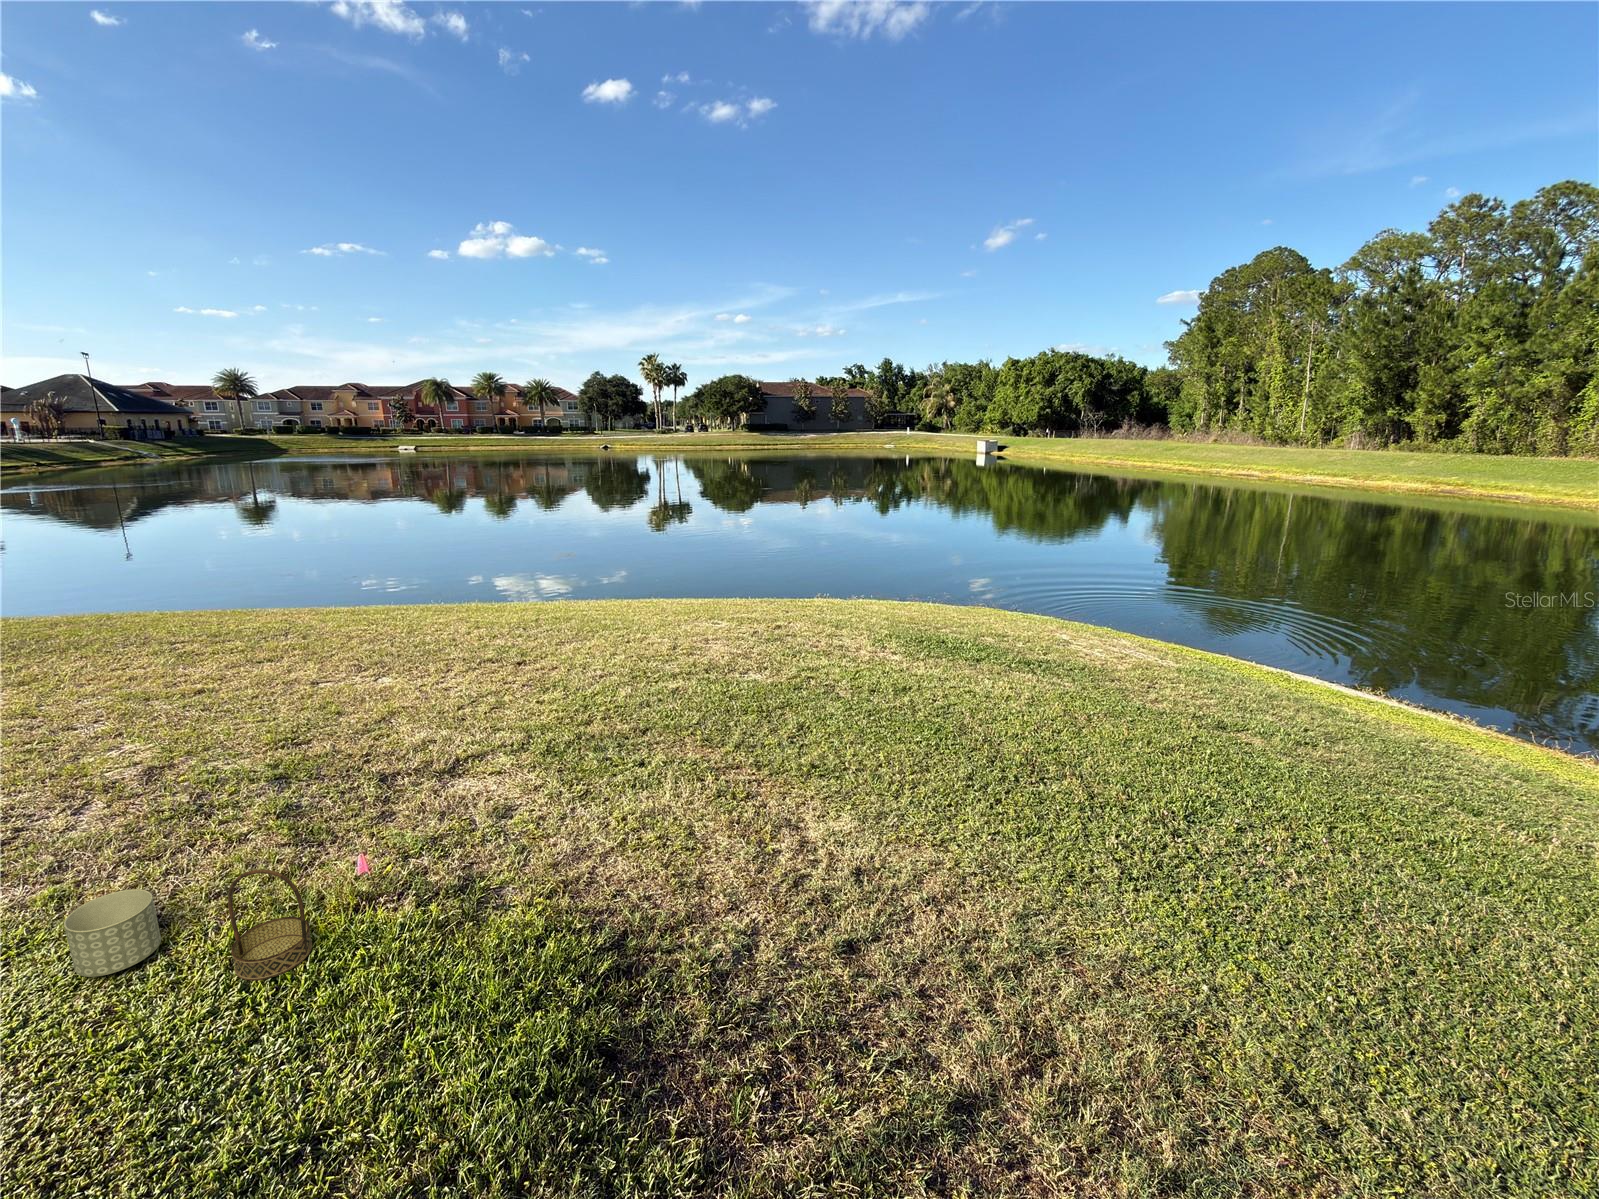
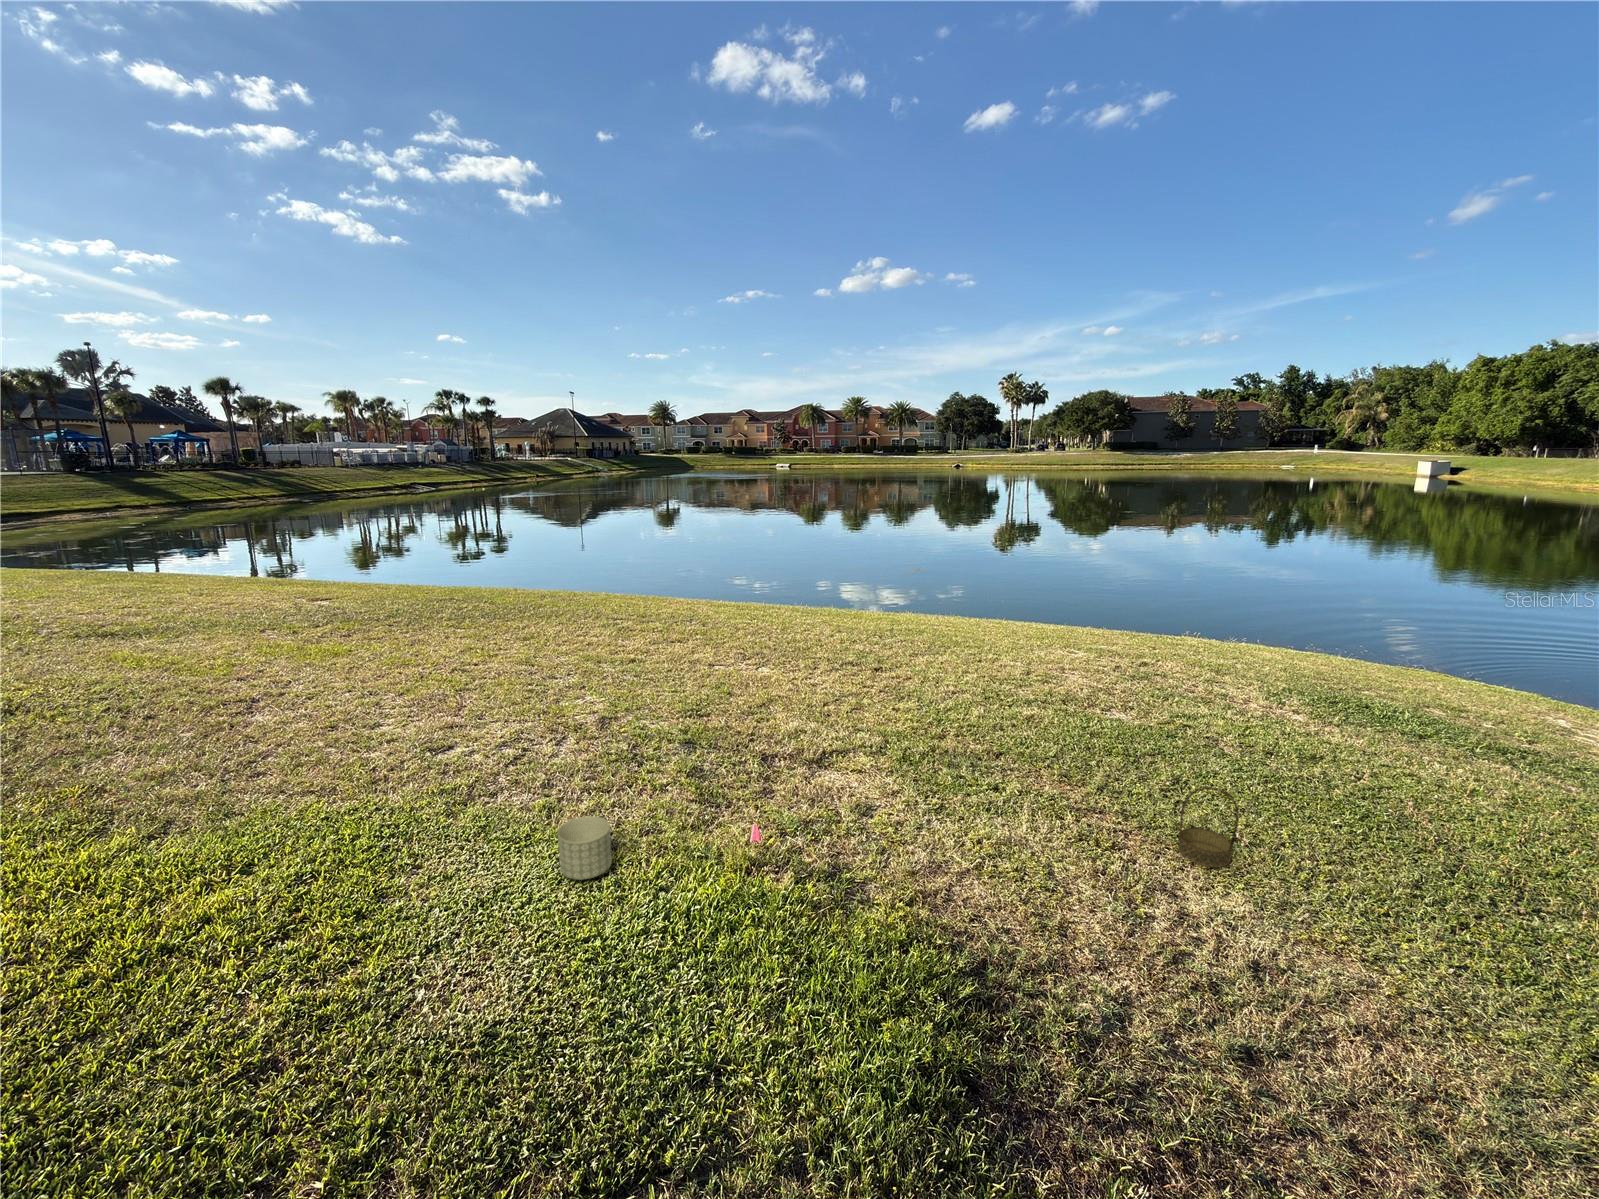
basket: present [228,870,312,980] -> present [1178,787,1239,868]

